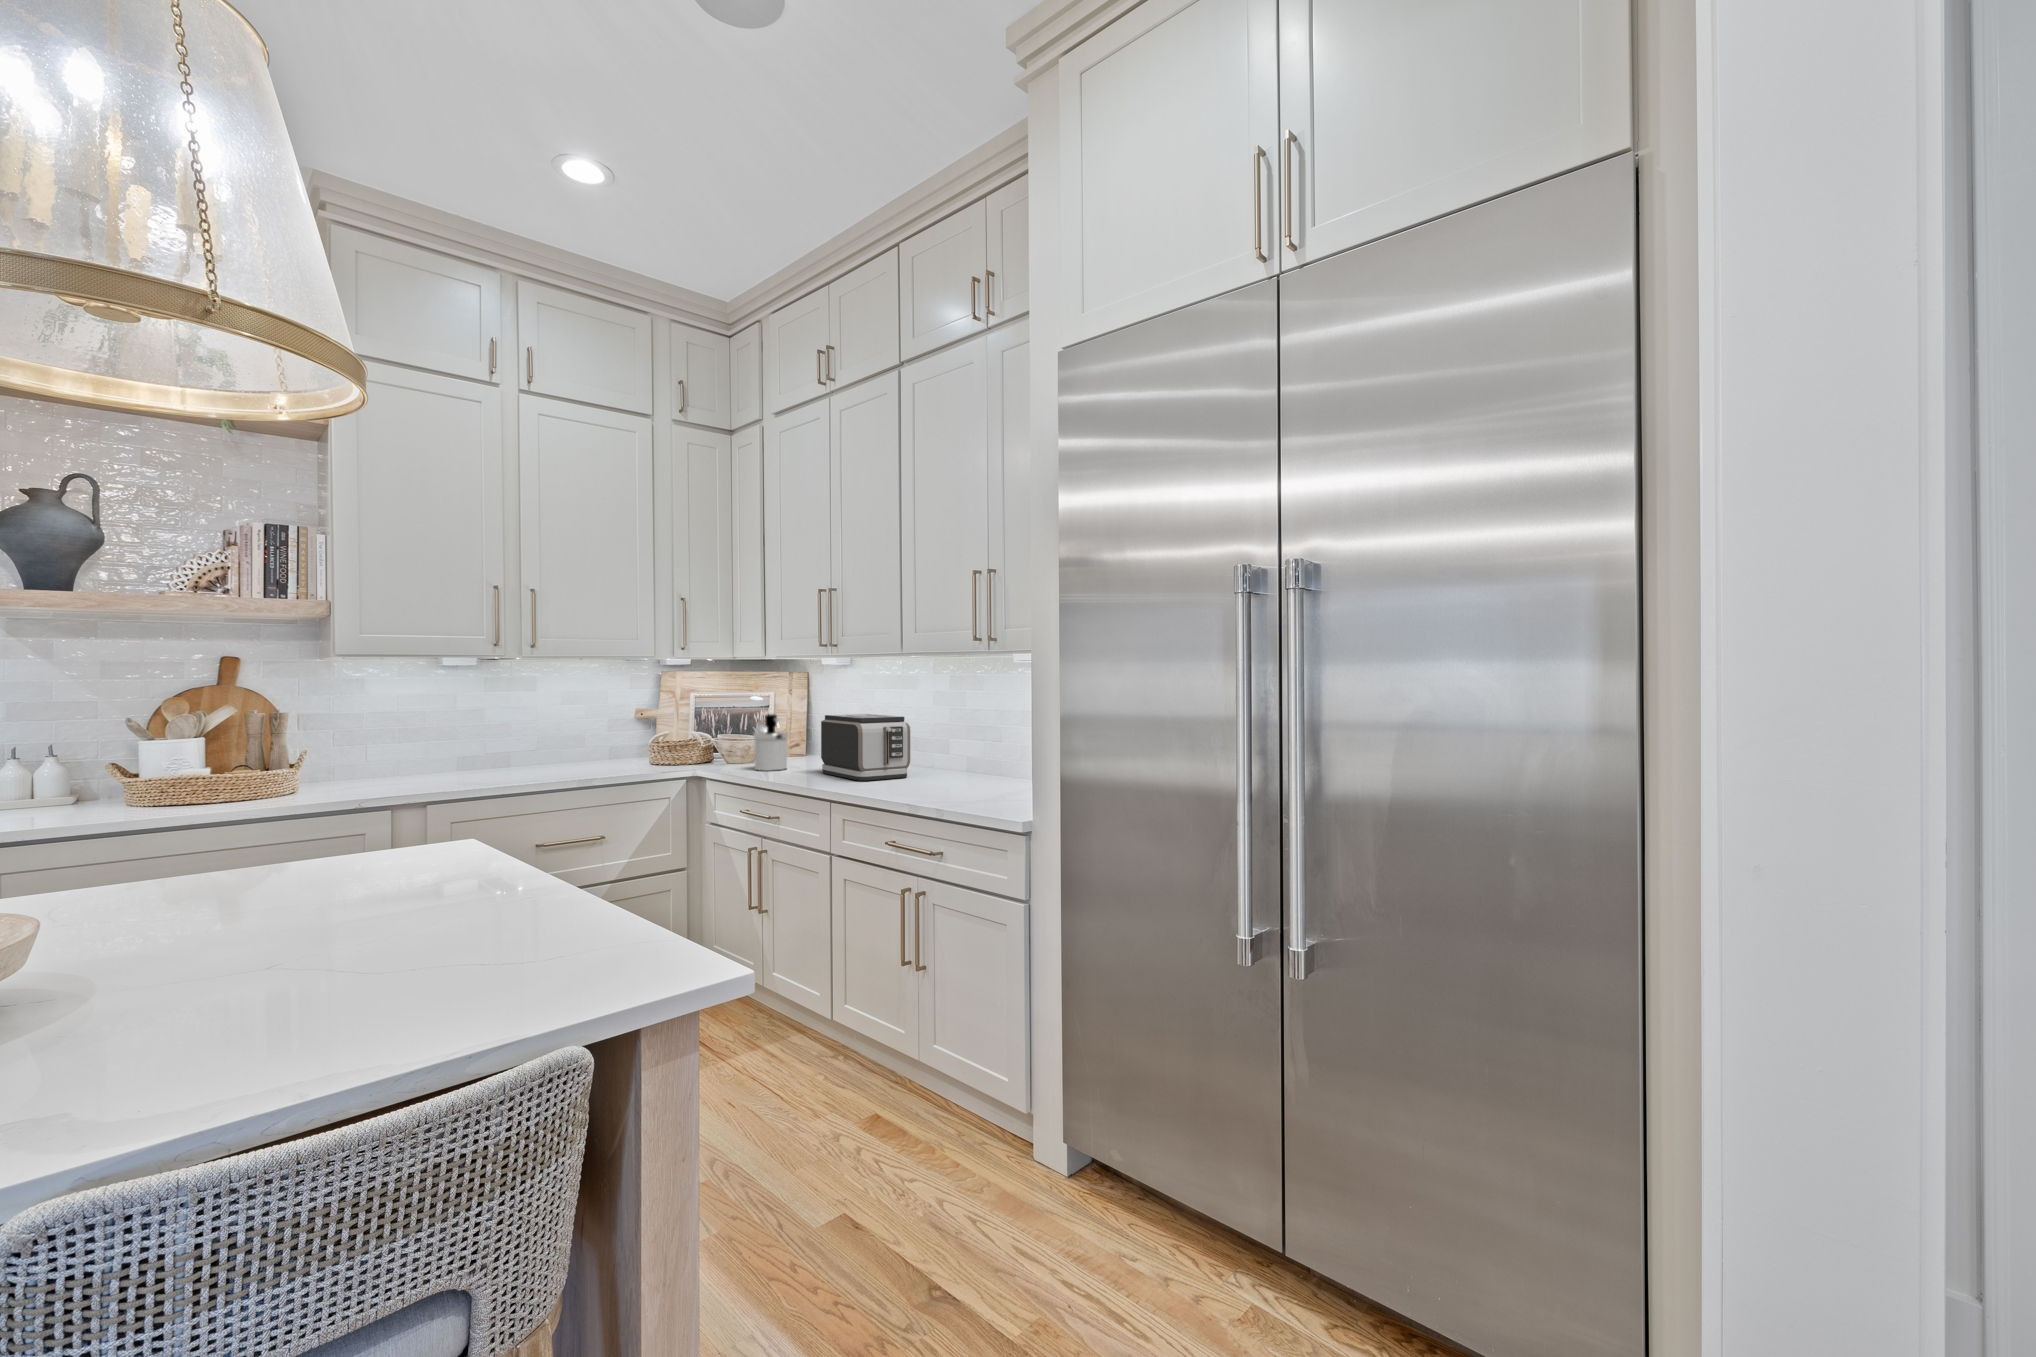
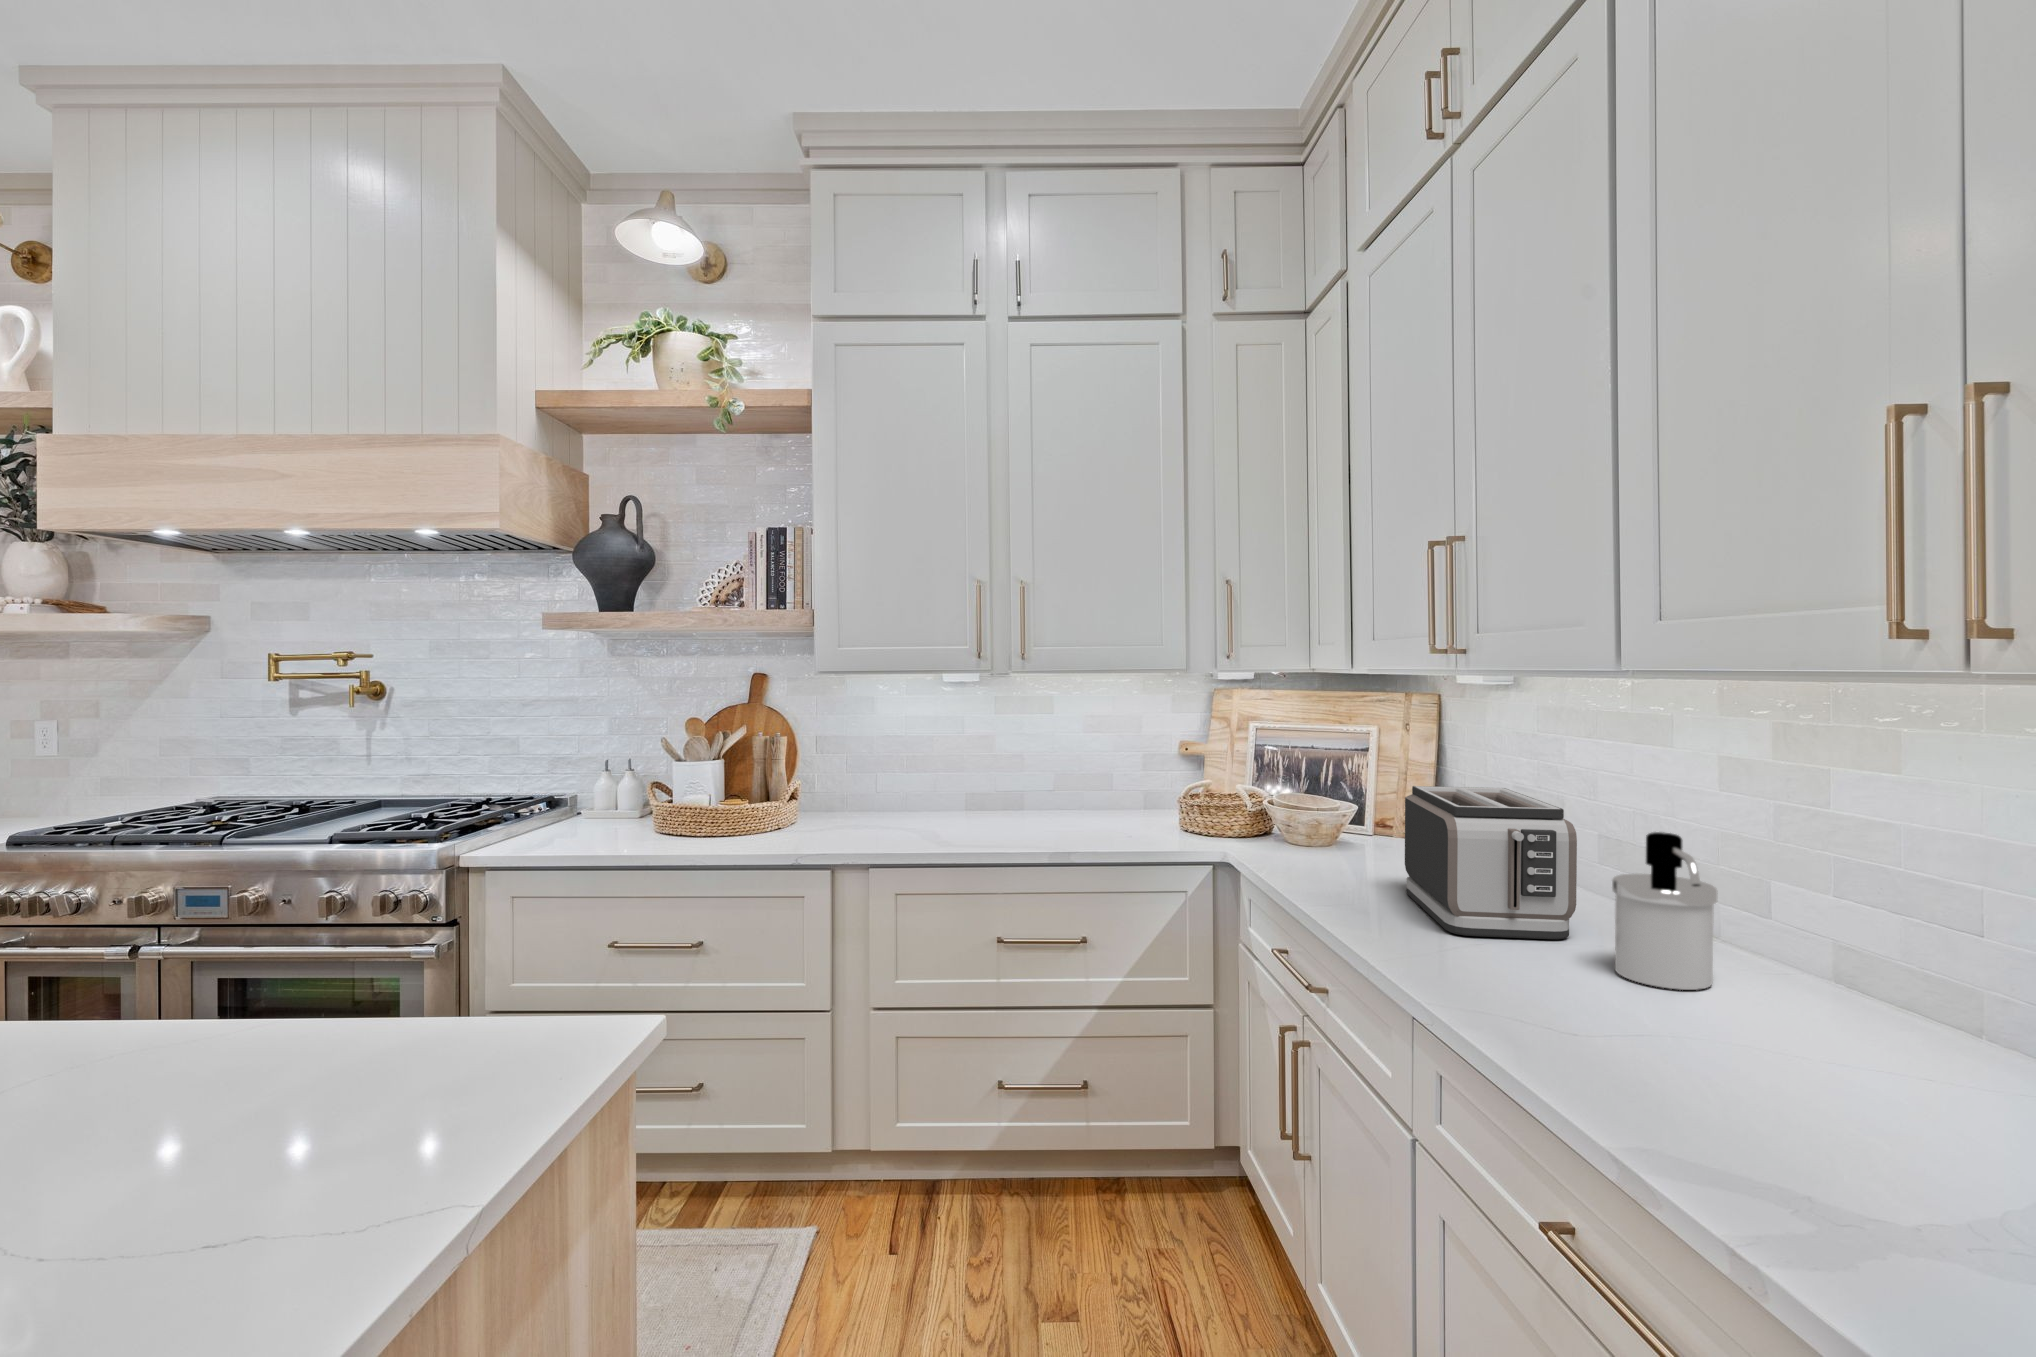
soap dispenser: present [754,714,788,771] -> present [1612,832,1718,990]

